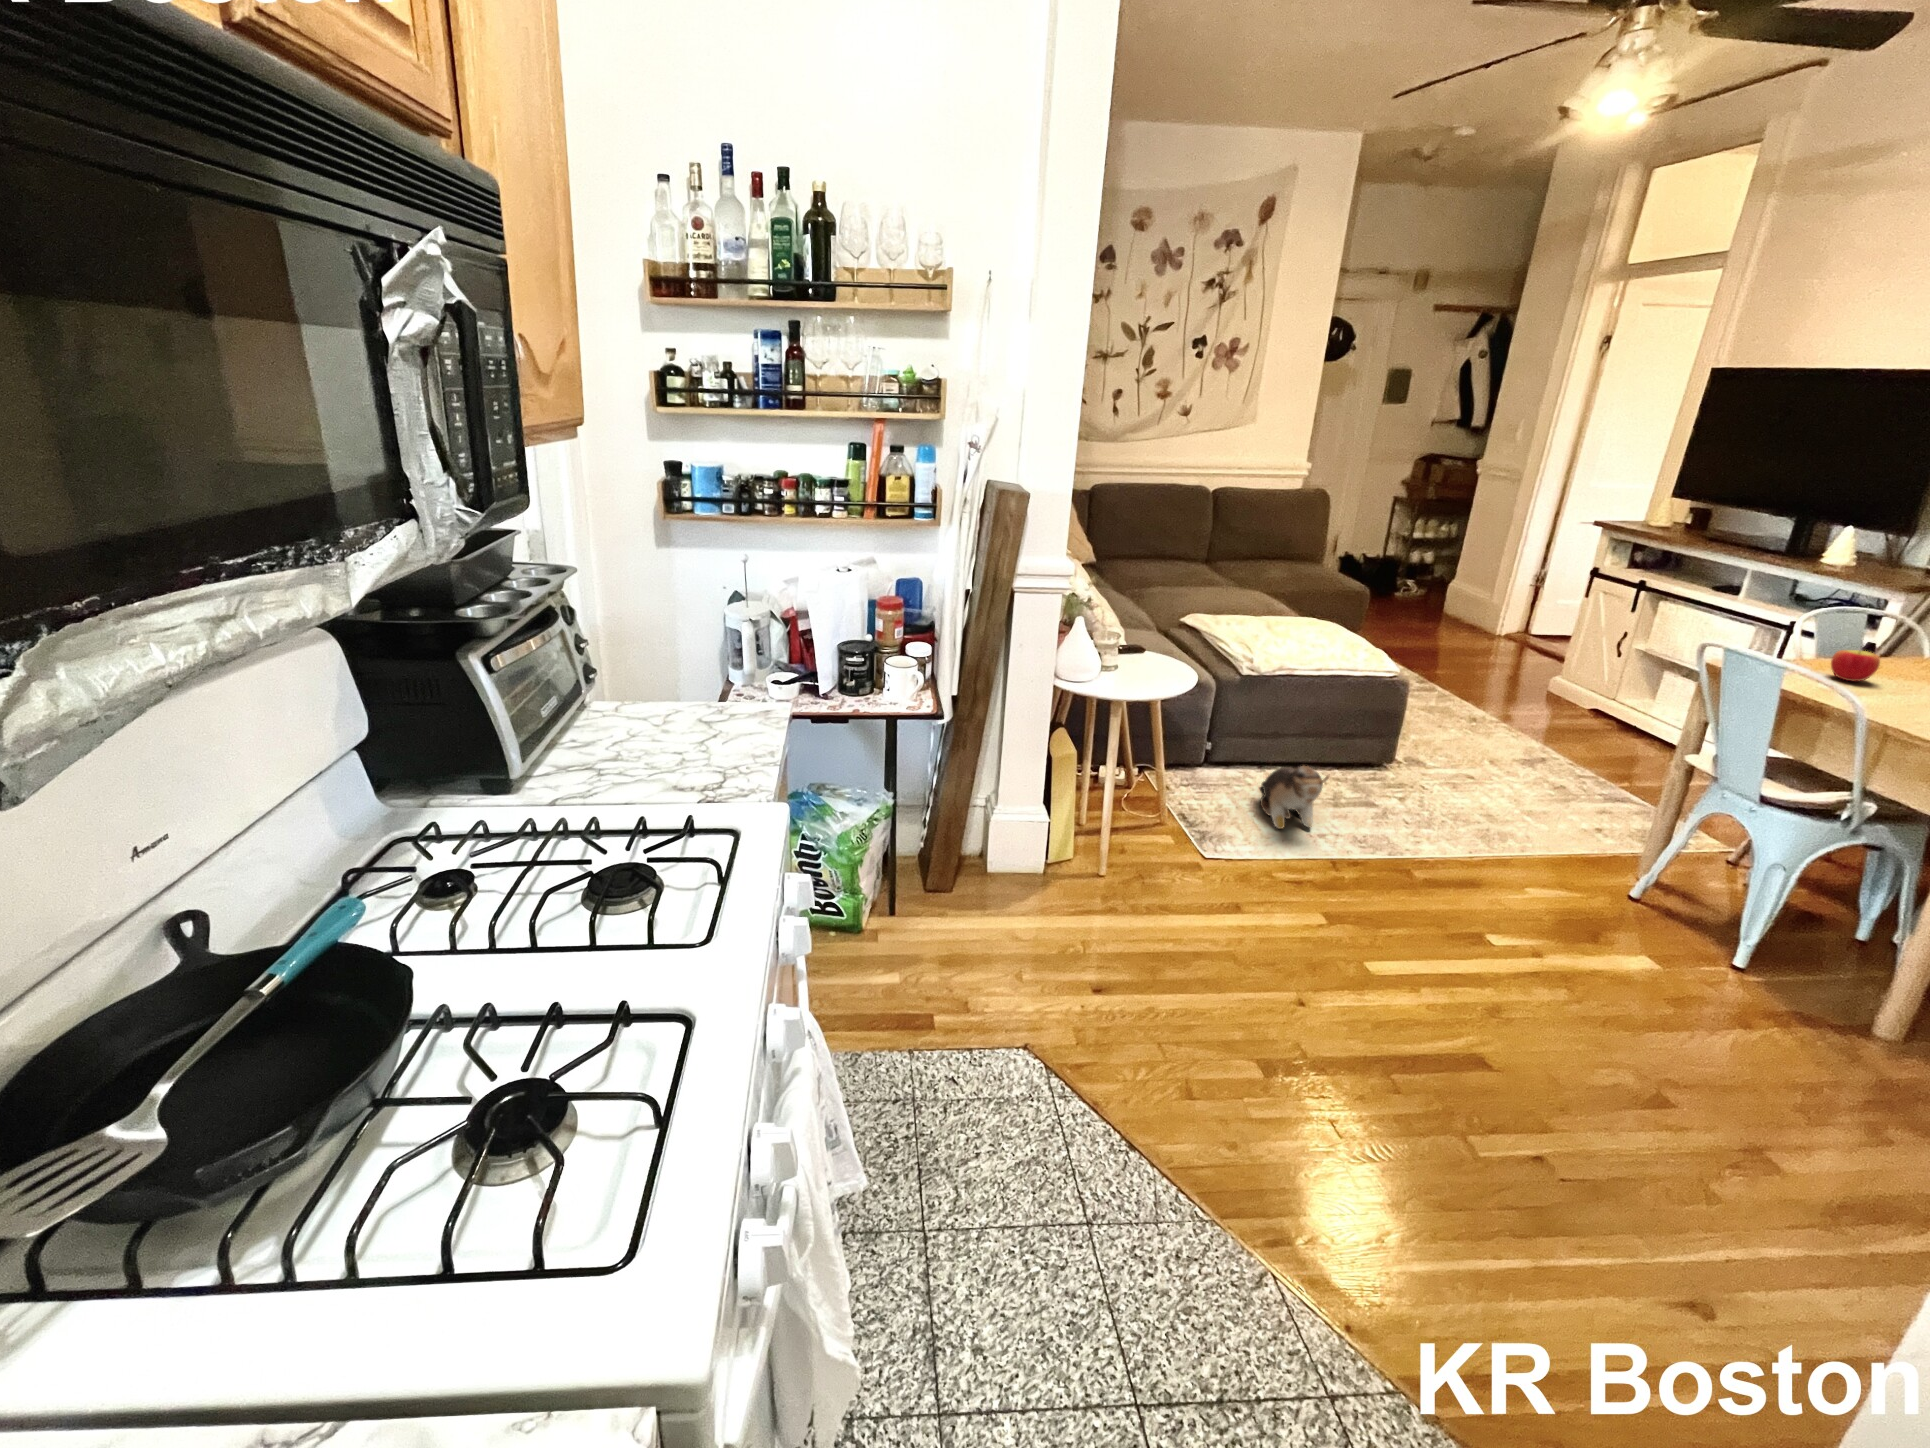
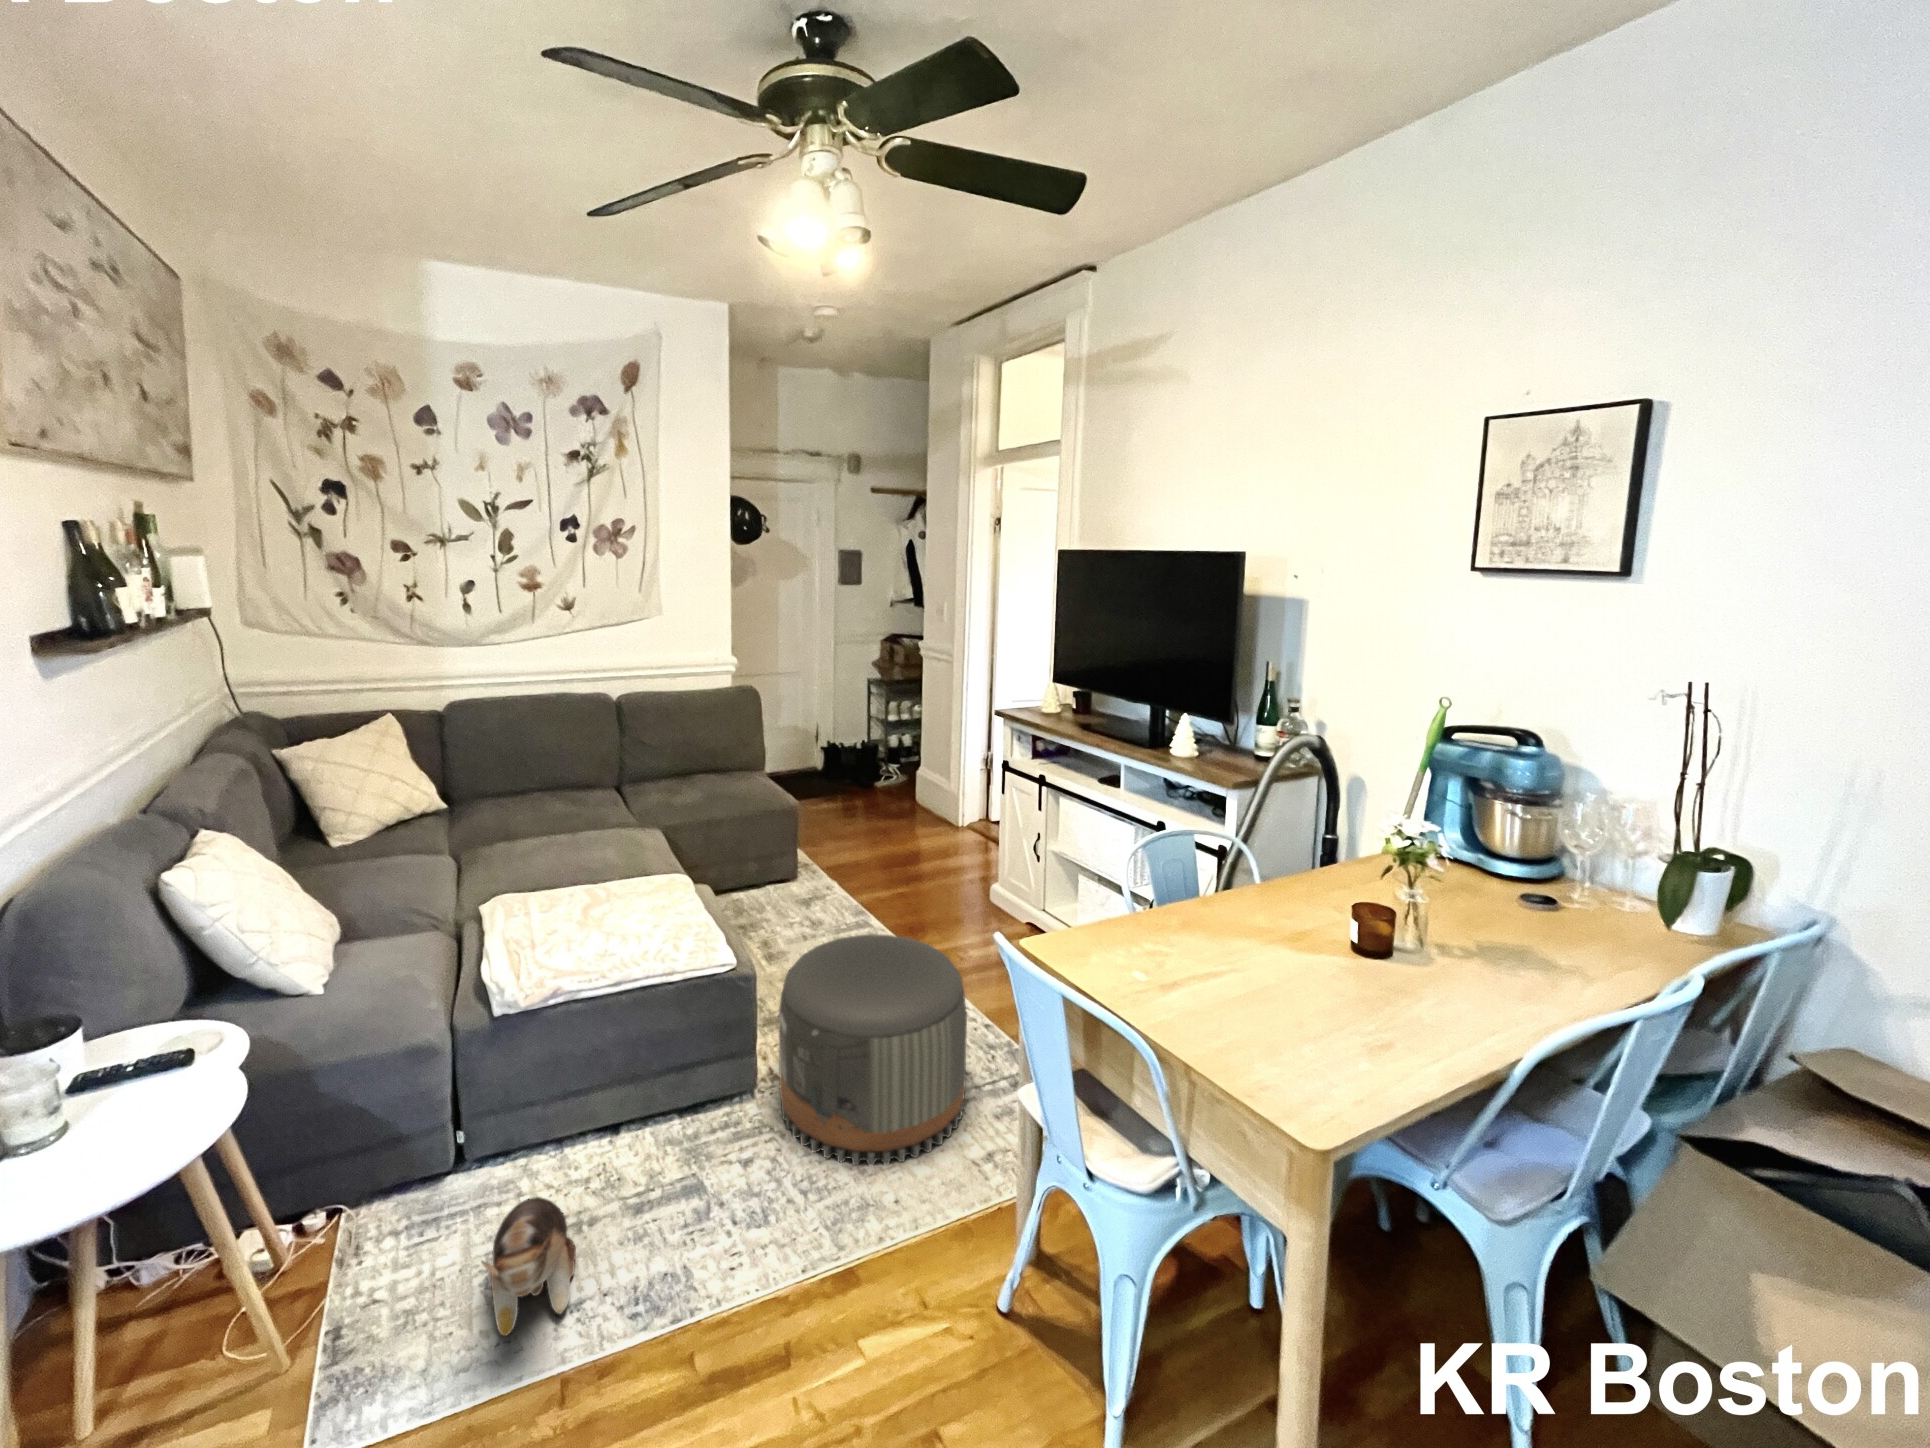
apple: present [1831,650,1880,681] -> none [1144,936,1193,989]
pouf: none [1405,670,1585,817] -> present [779,935,967,1166]

